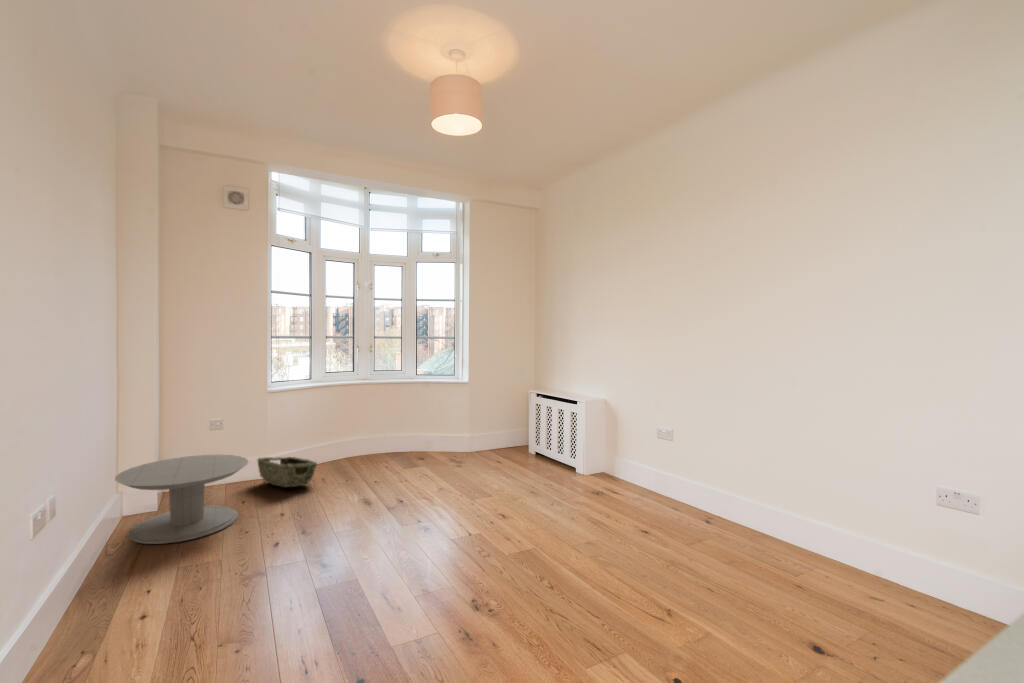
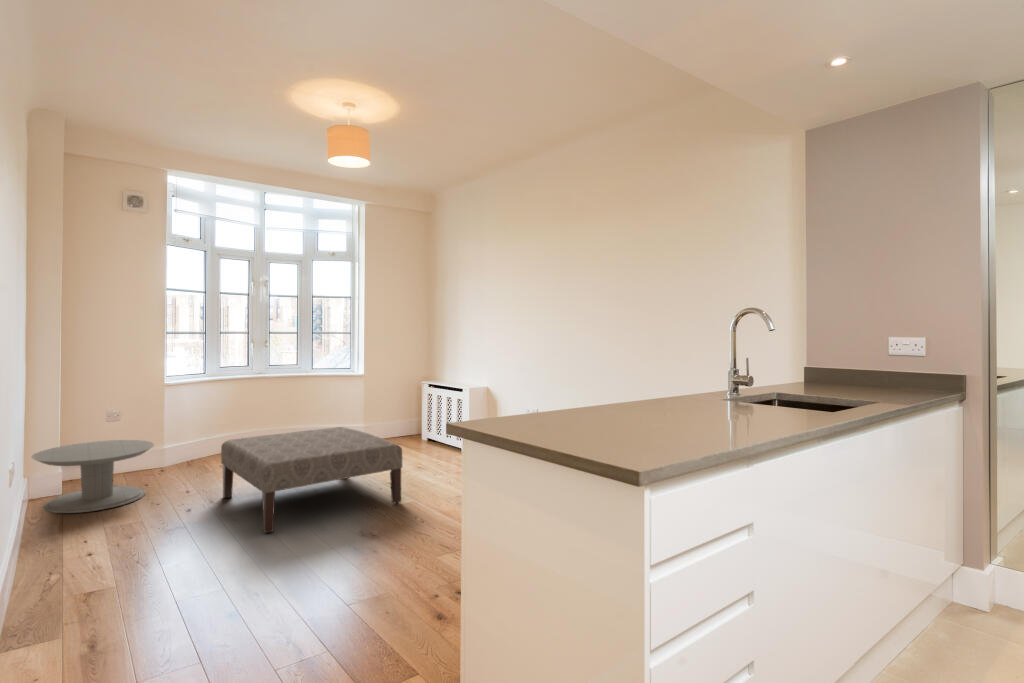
ottoman: none [317,445,526,595] -> present [221,427,402,533]
woven basket: present [258,457,317,487] -> none [156,445,216,472]

